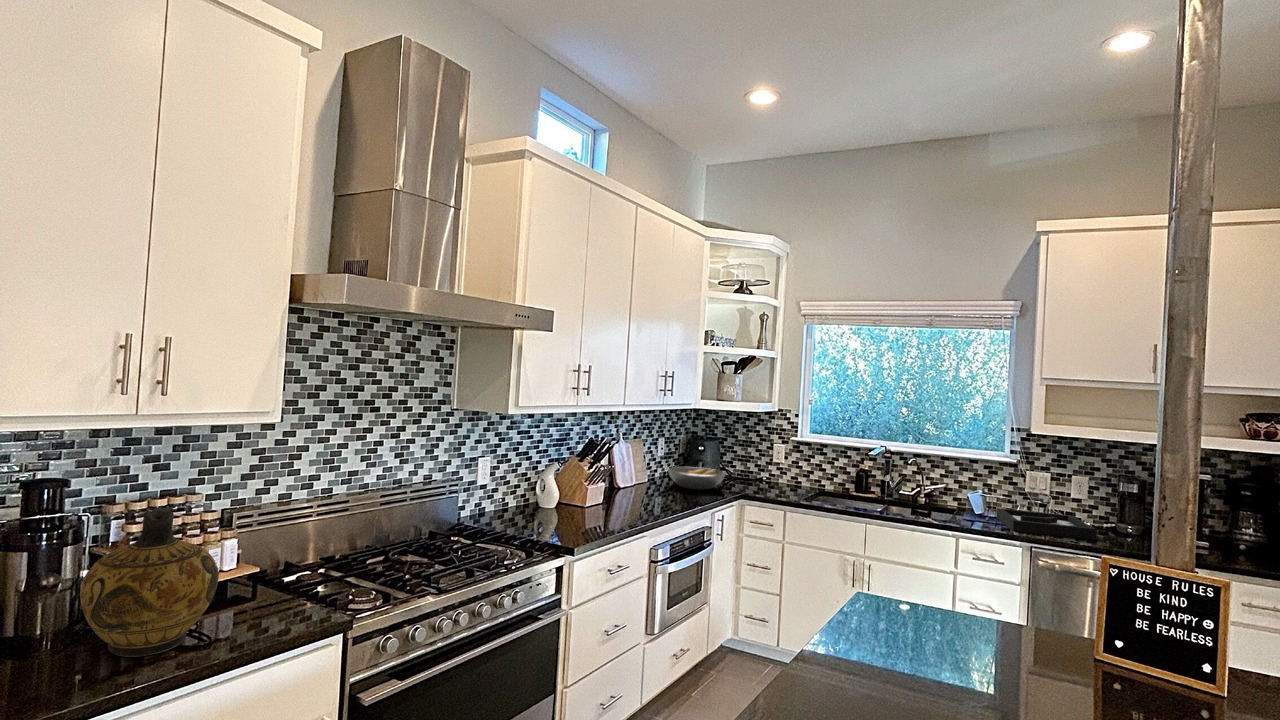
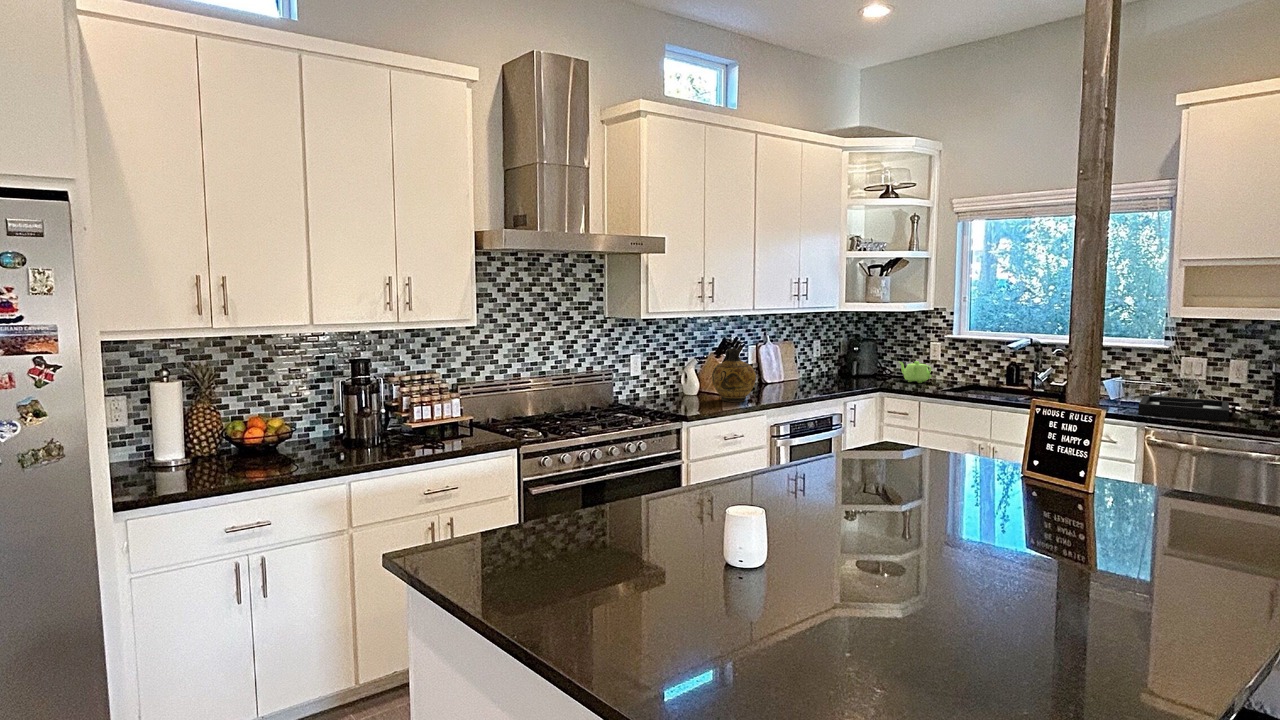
teapot: none [743,463,777,487] -> present [899,361,932,383]
fruit bowl: present [668,467,725,490] -> none [816,366,871,385]
ceramic jug: present [80,508,219,657] -> present [712,347,756,402]

